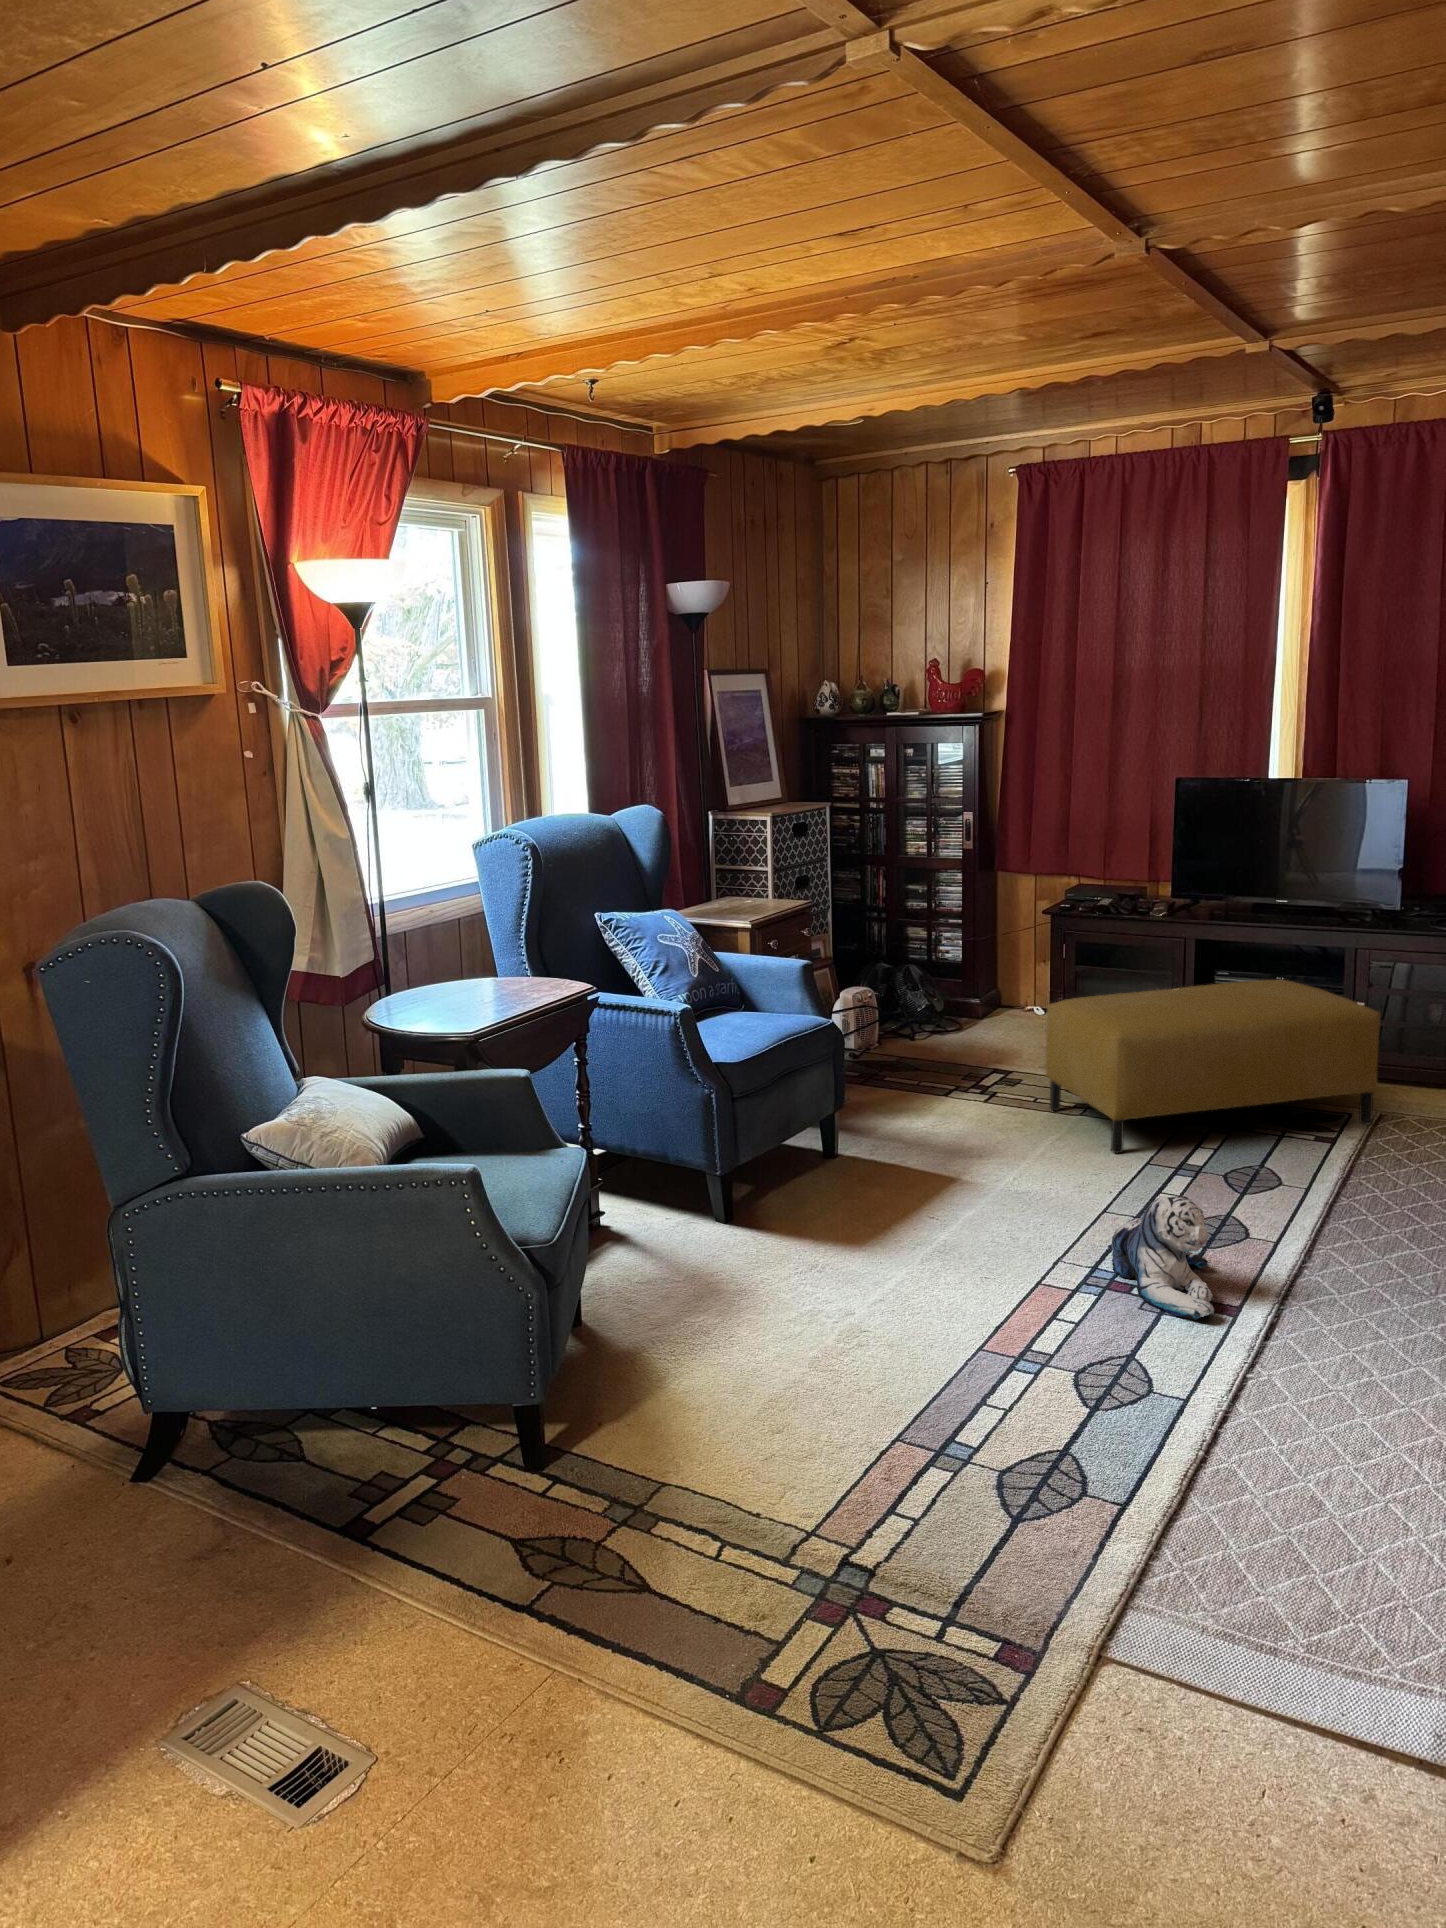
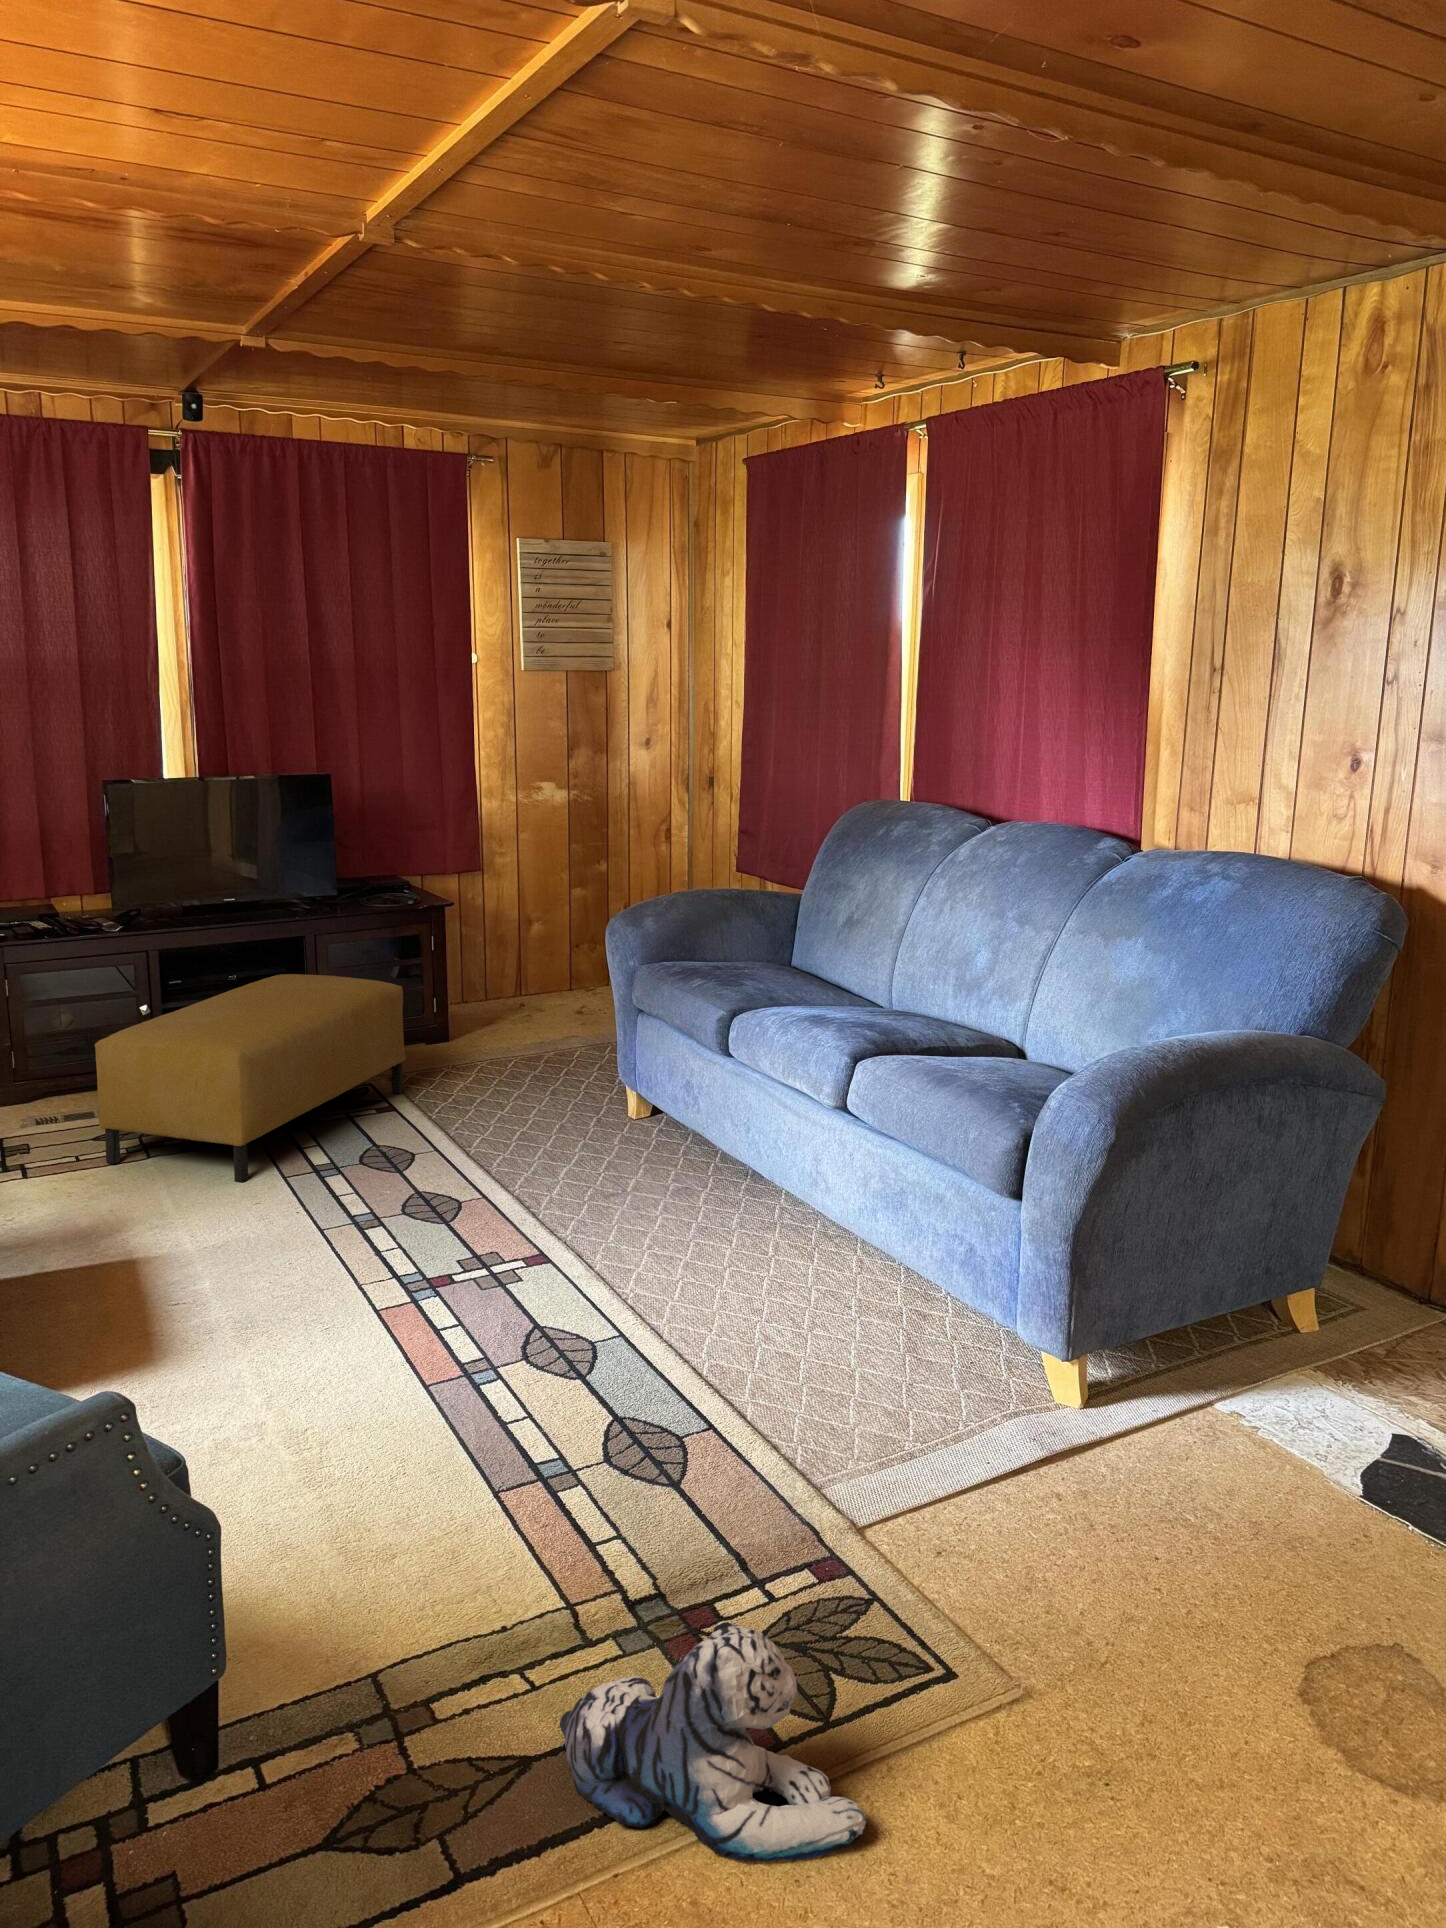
plush toy: present [1112,1196,1214,1320] -> present [560,1621,866,1862]

